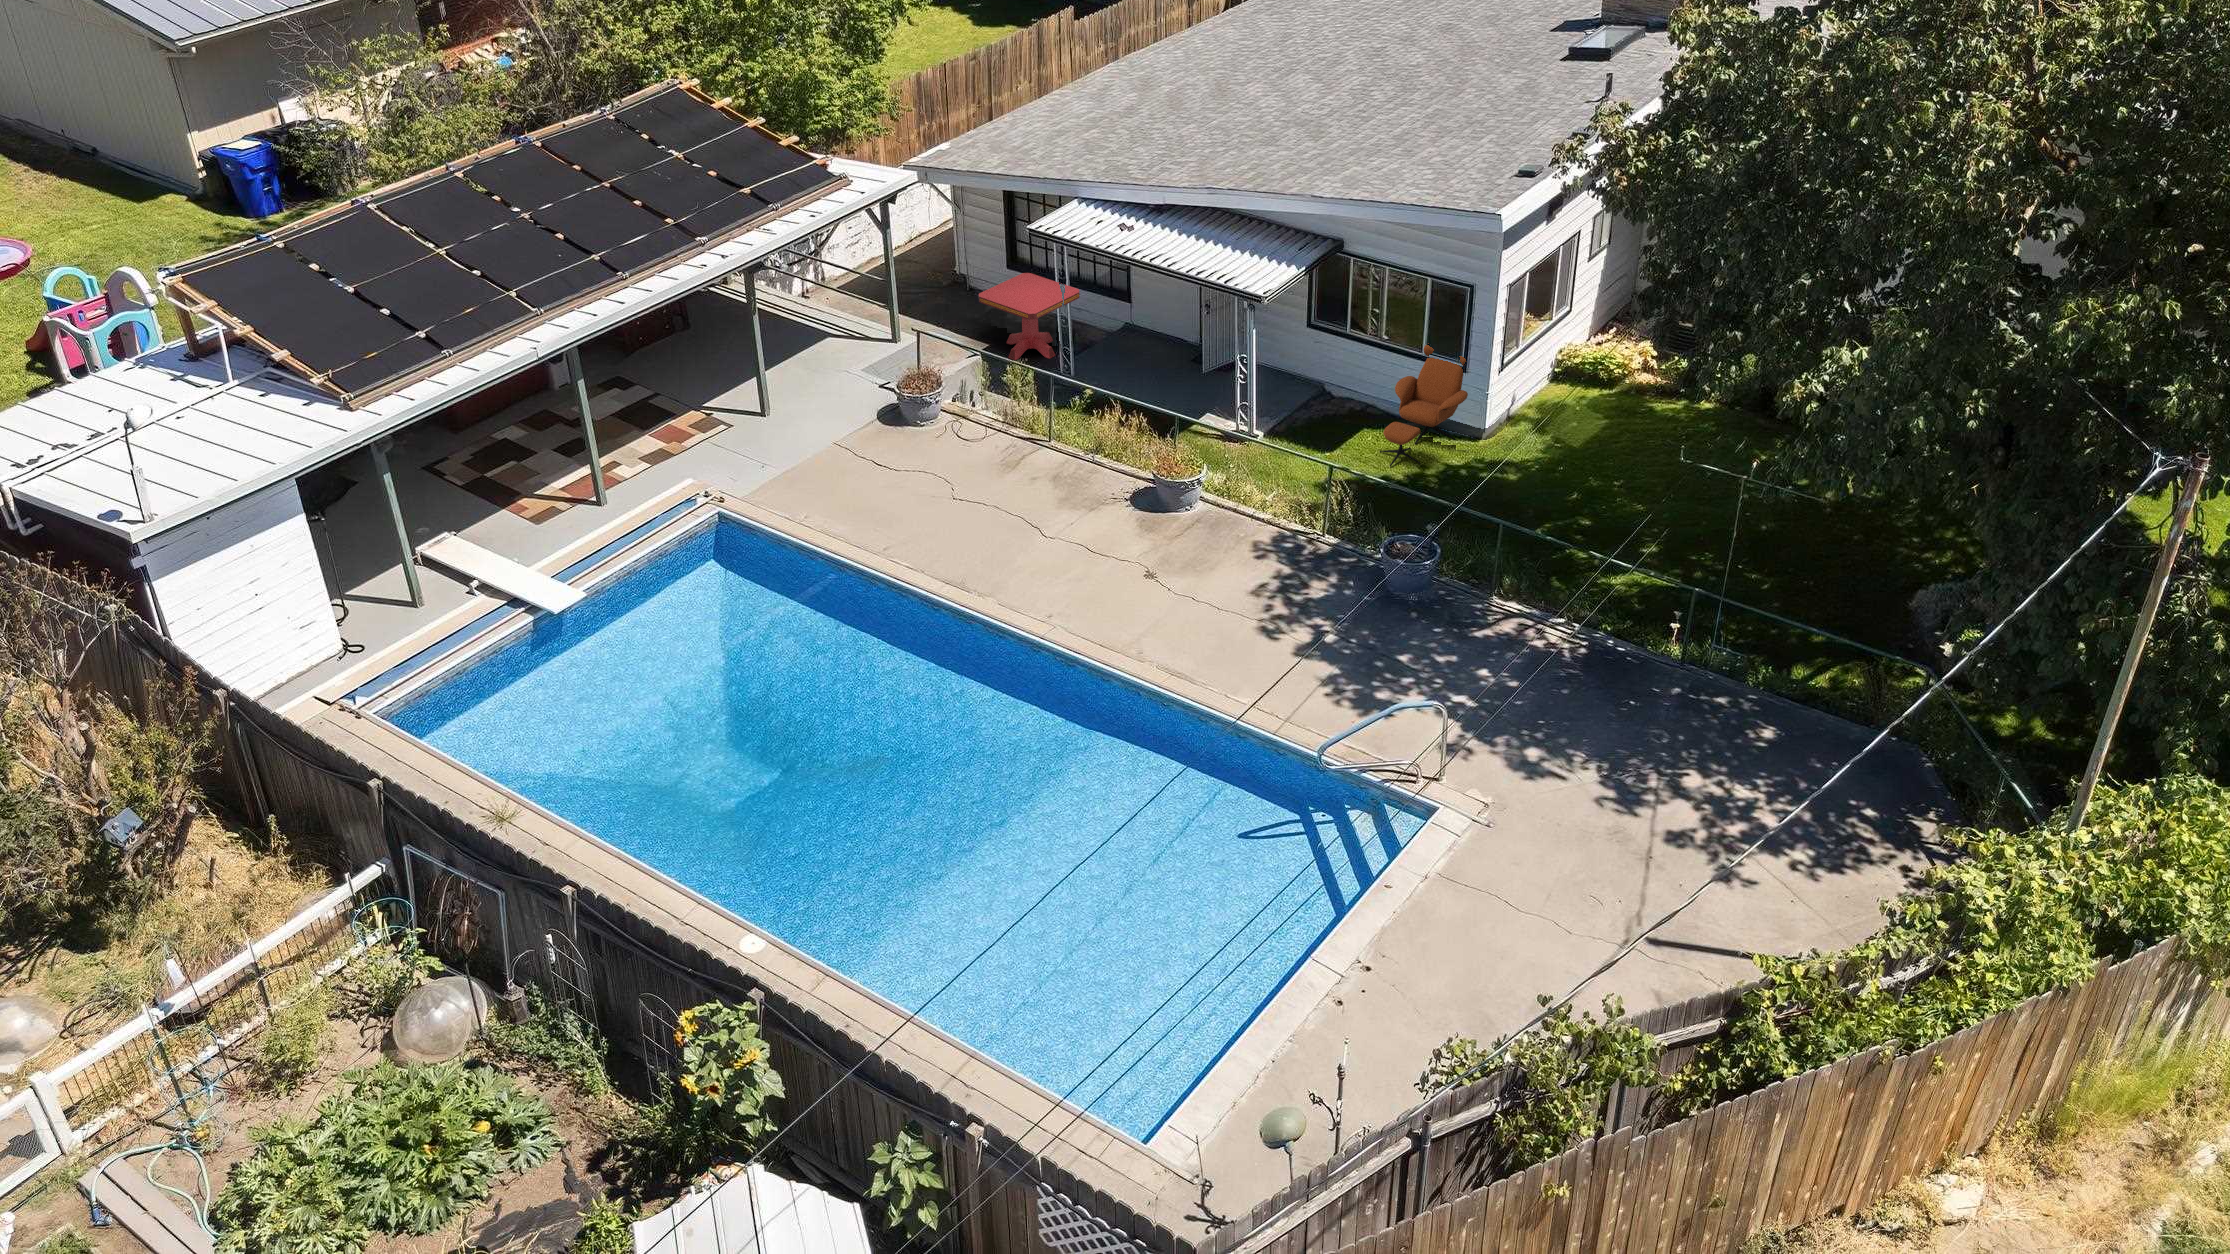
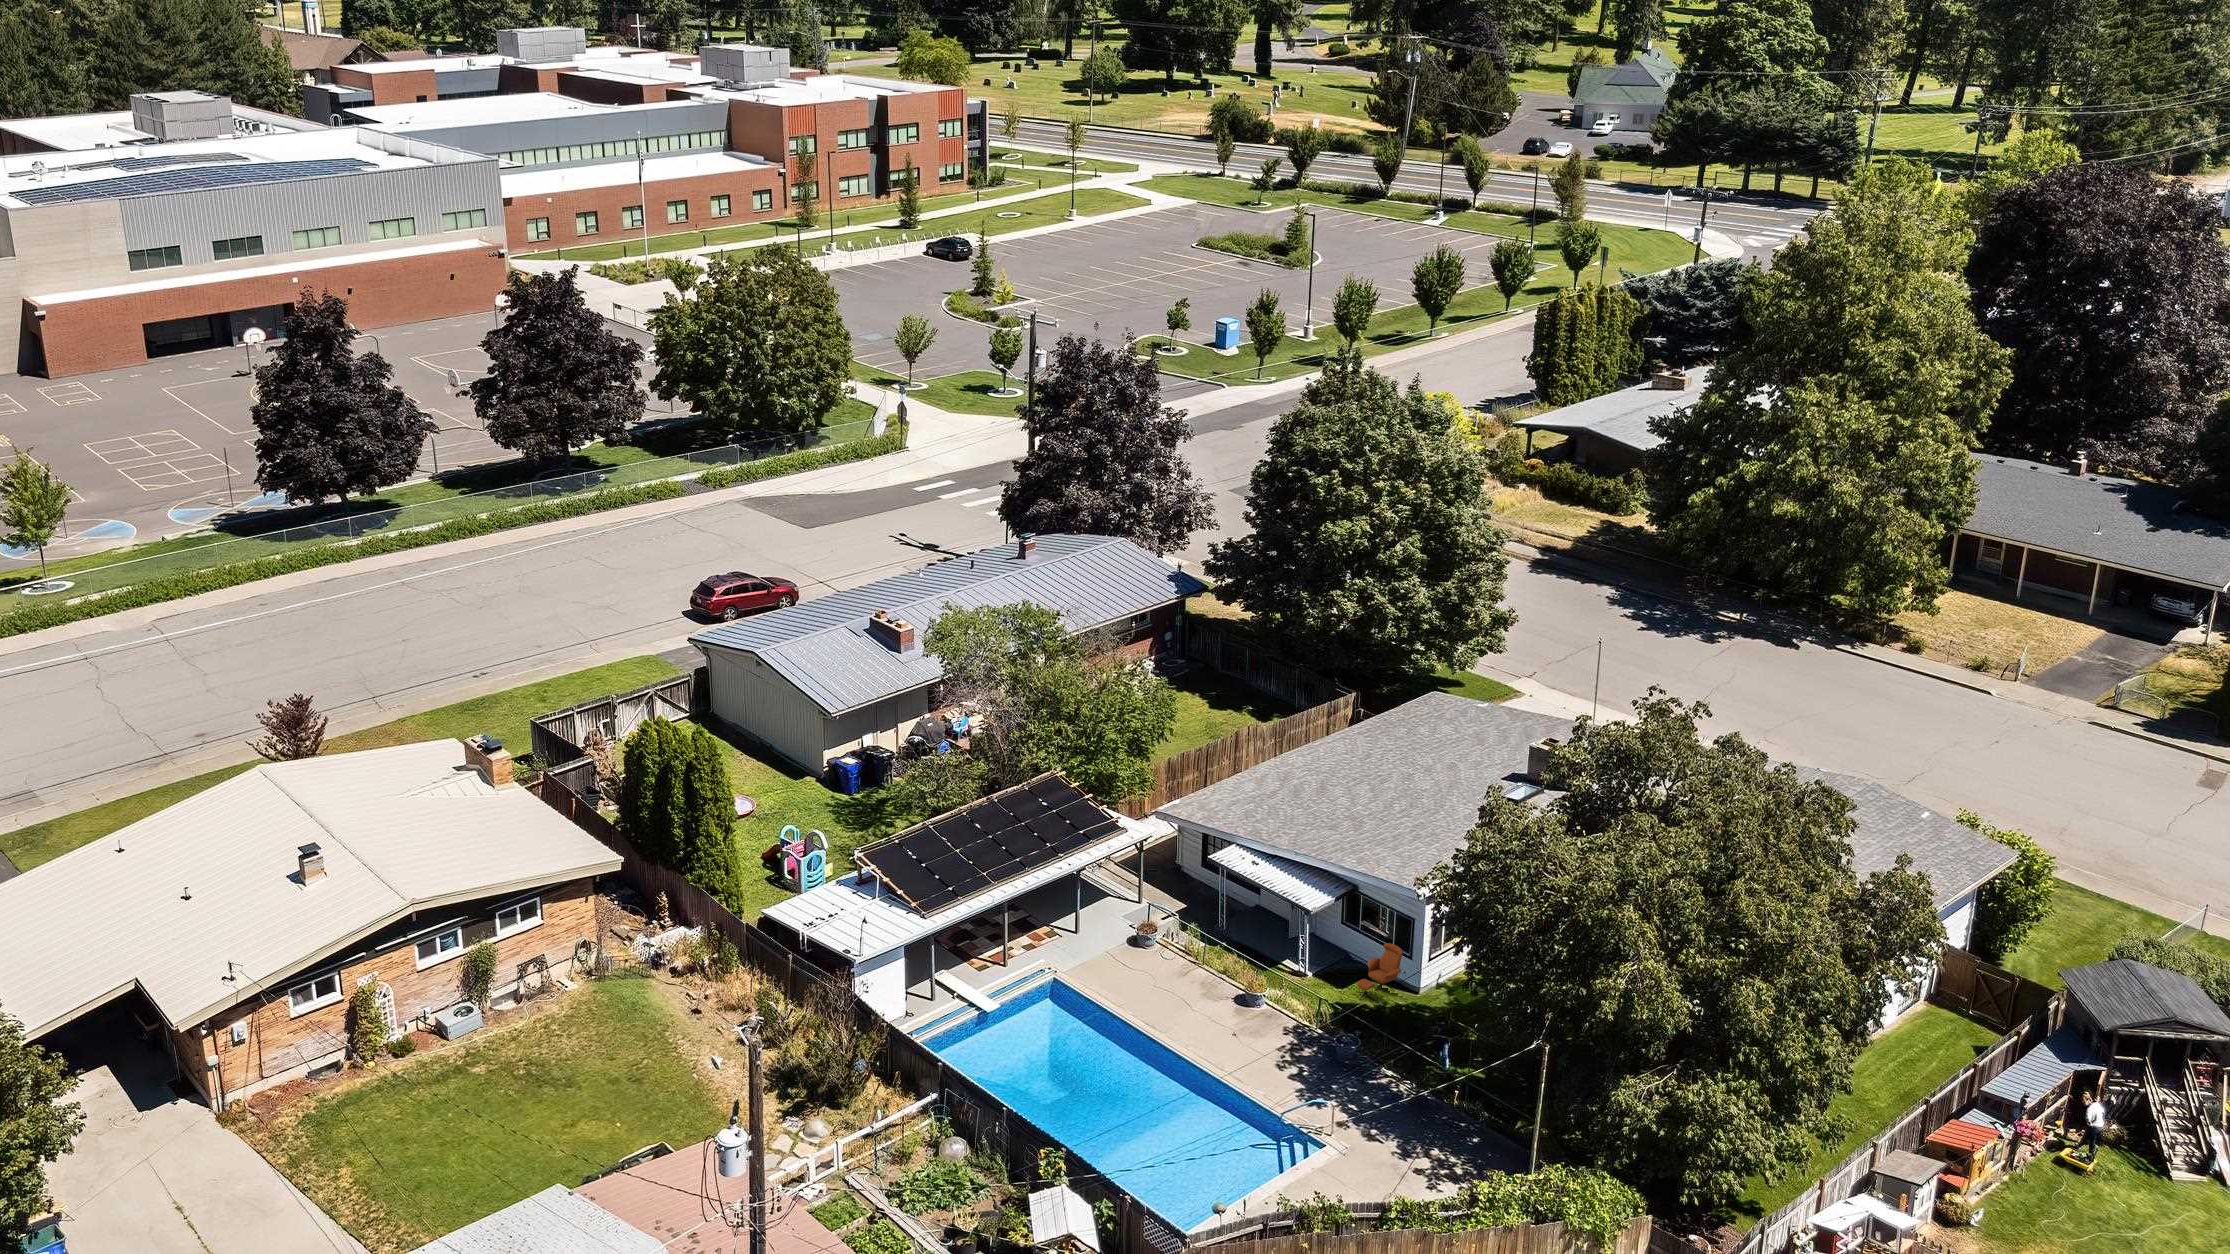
side table: present [979,273,1080,360] -> none [1182,877,1230,921]

